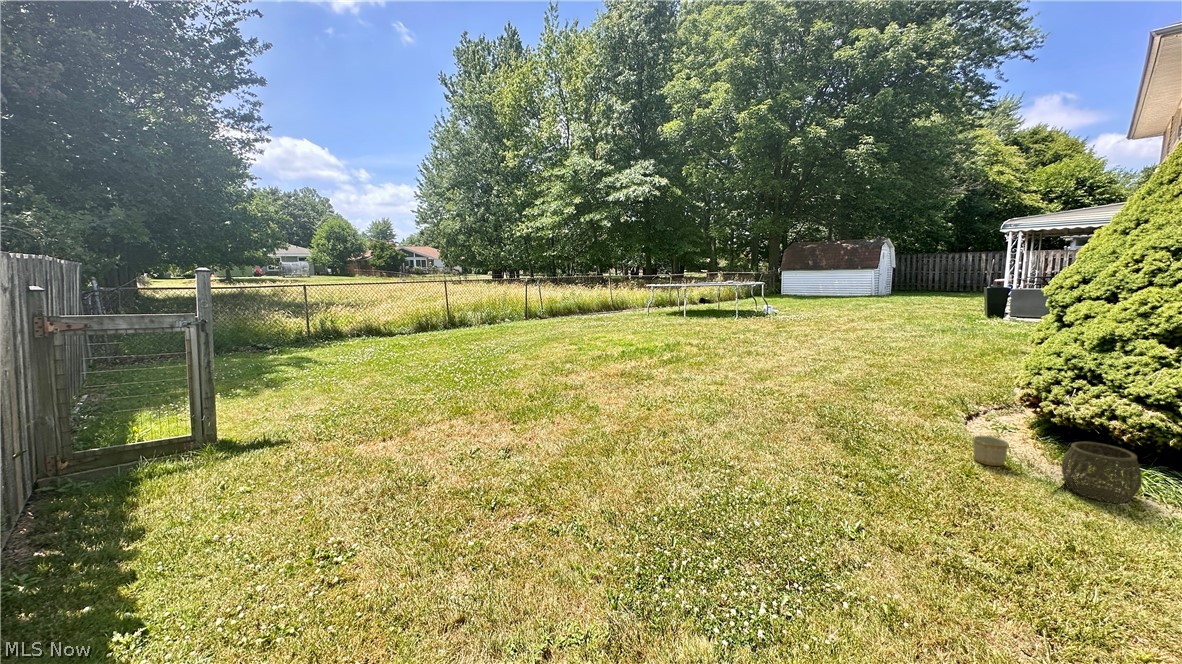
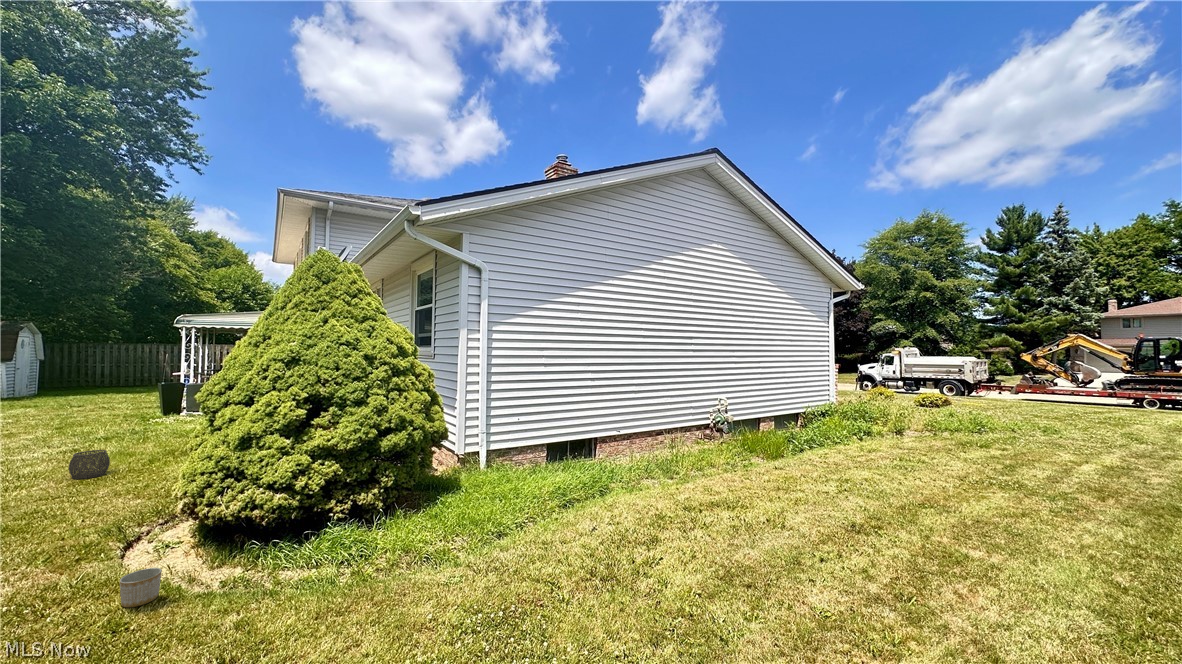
woven basket: present [1062,442,1142,503] -> present [69,450,110,479]

